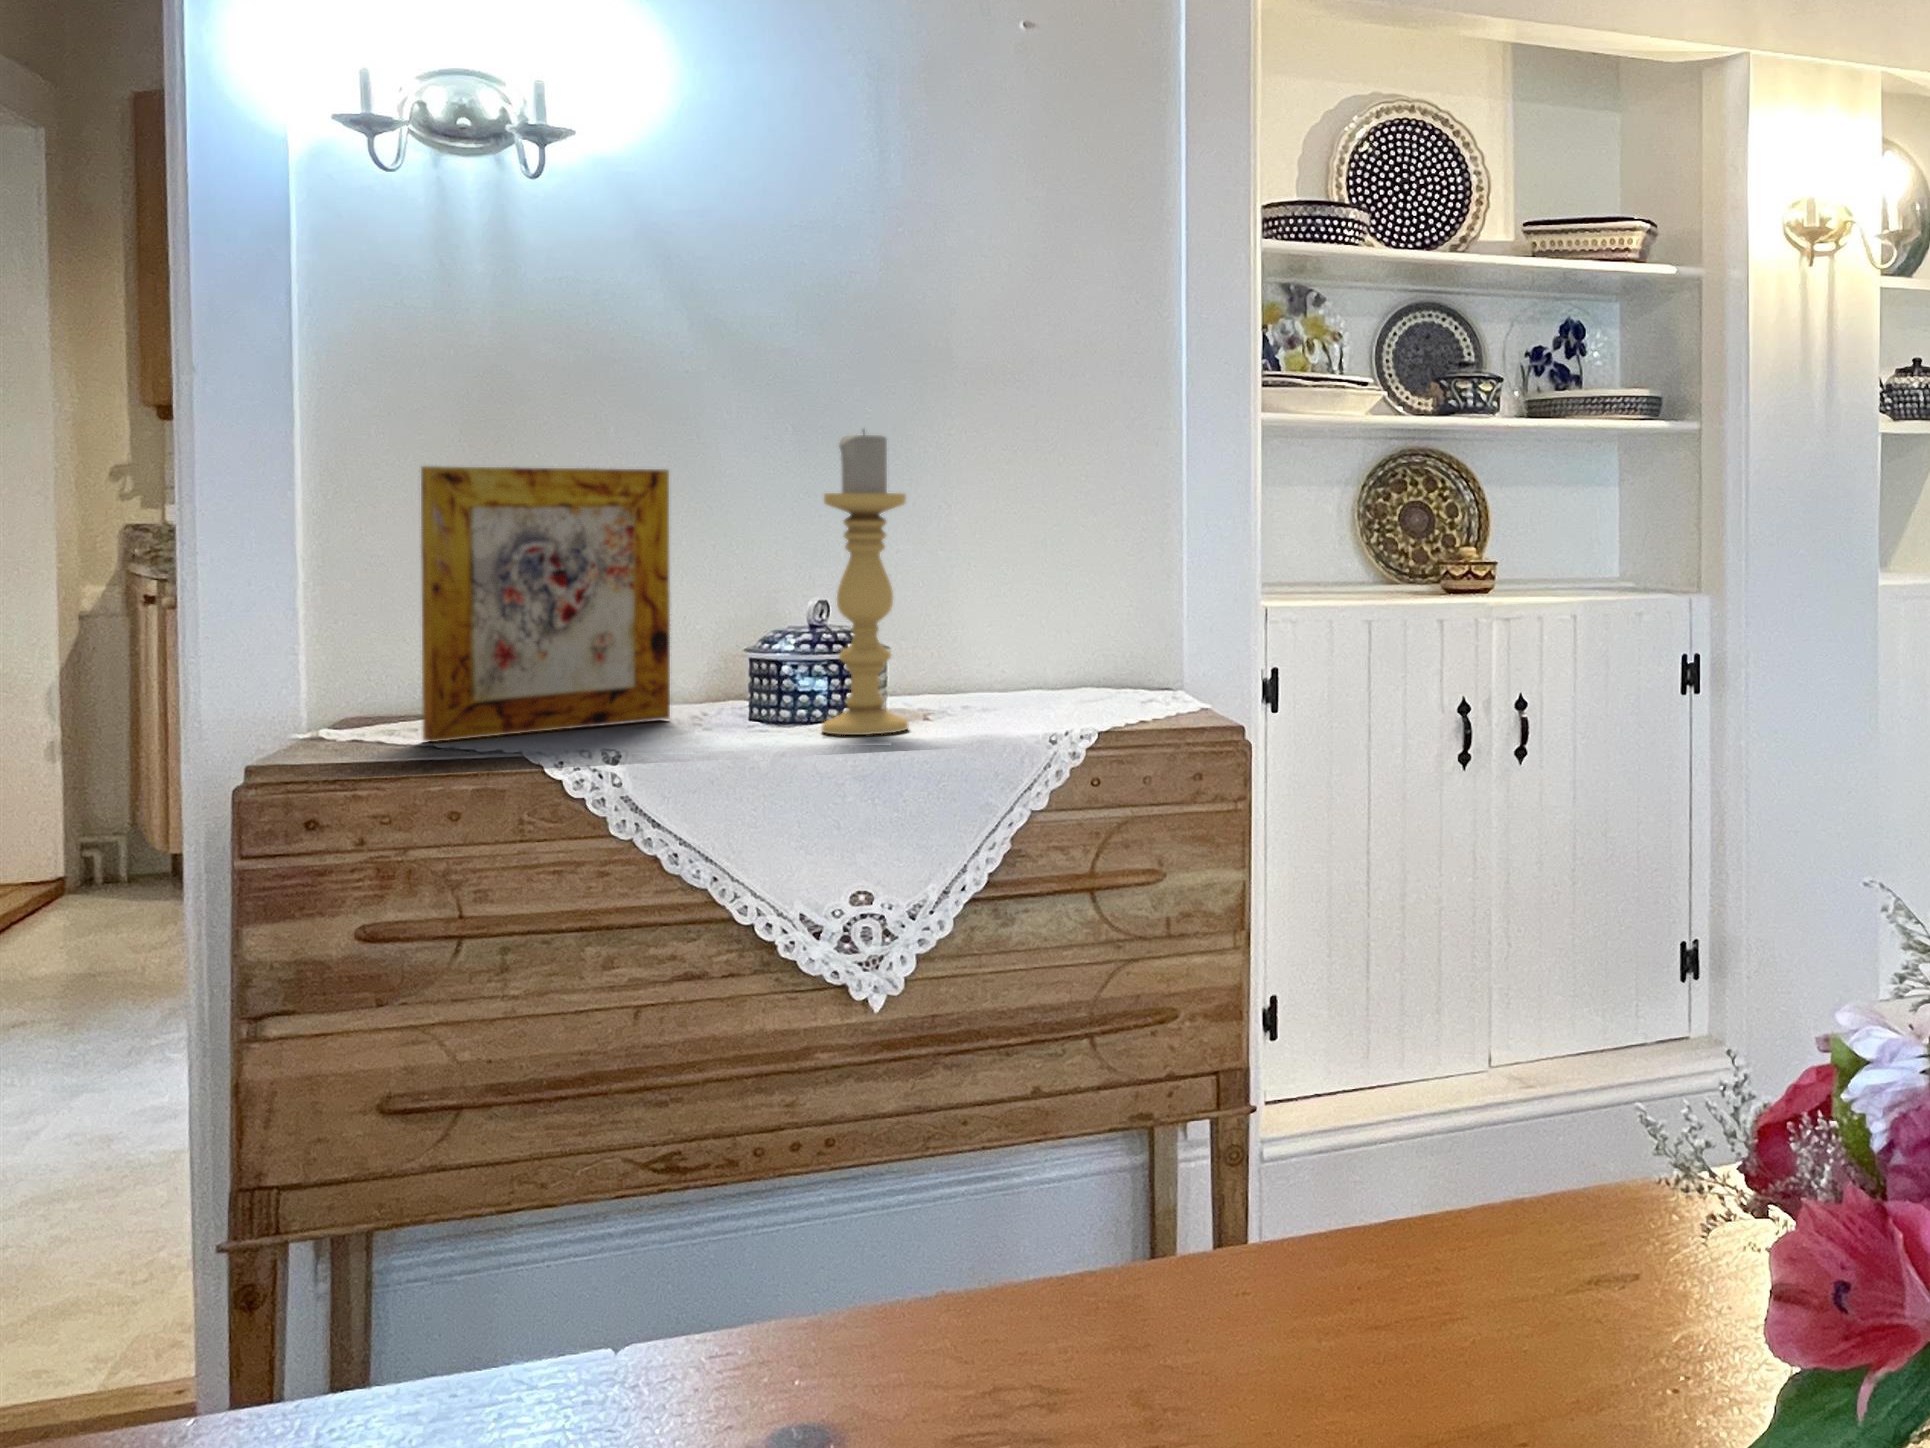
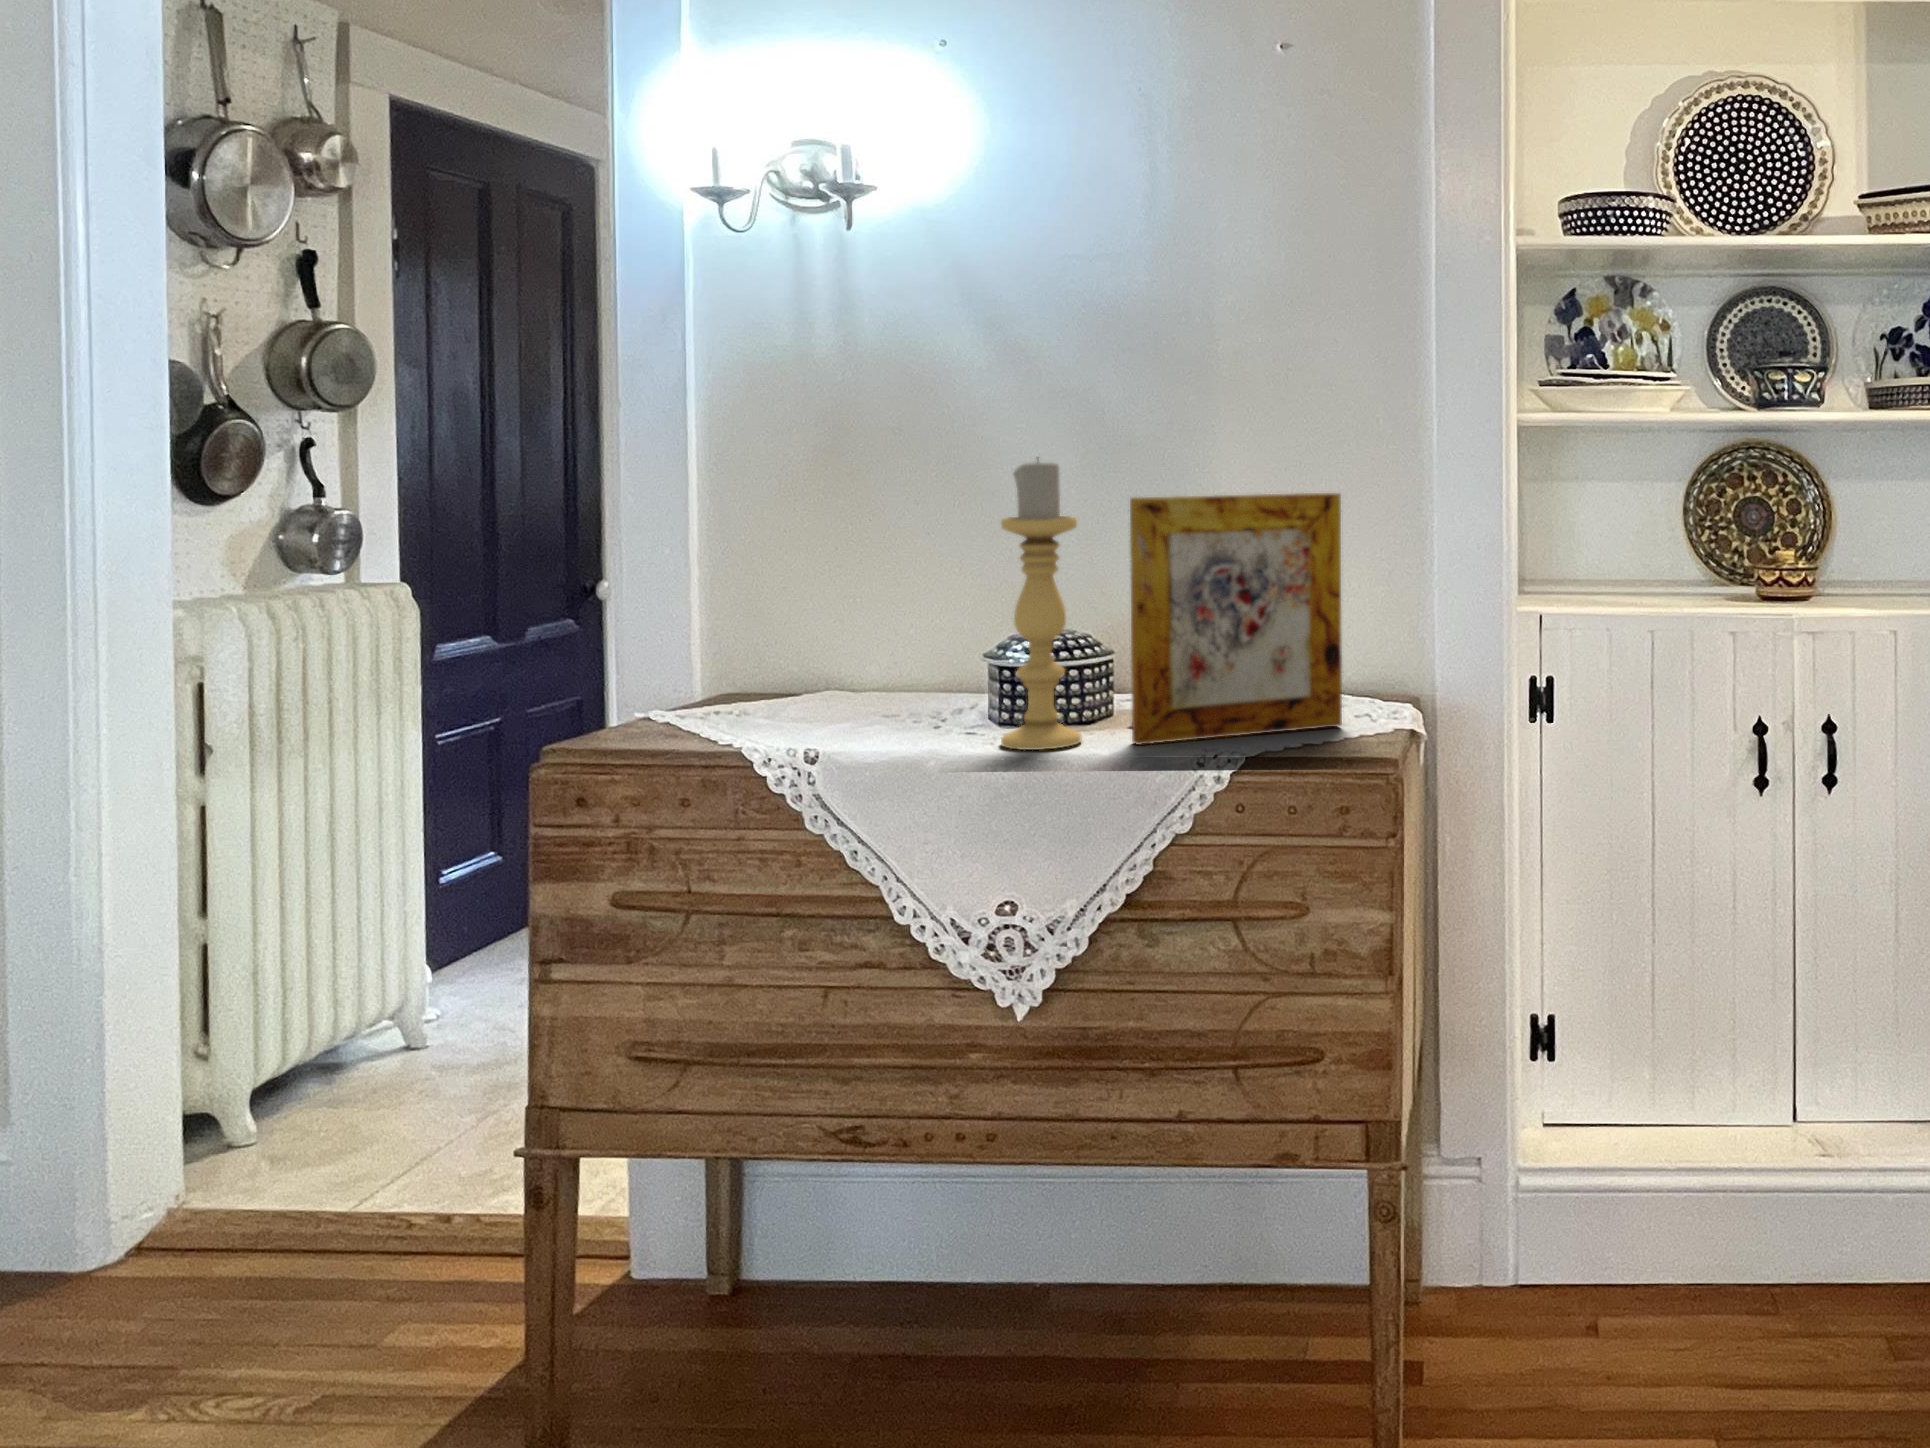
picture frame: present [421,466,670,742] -> present [1130,493,1342,745]

